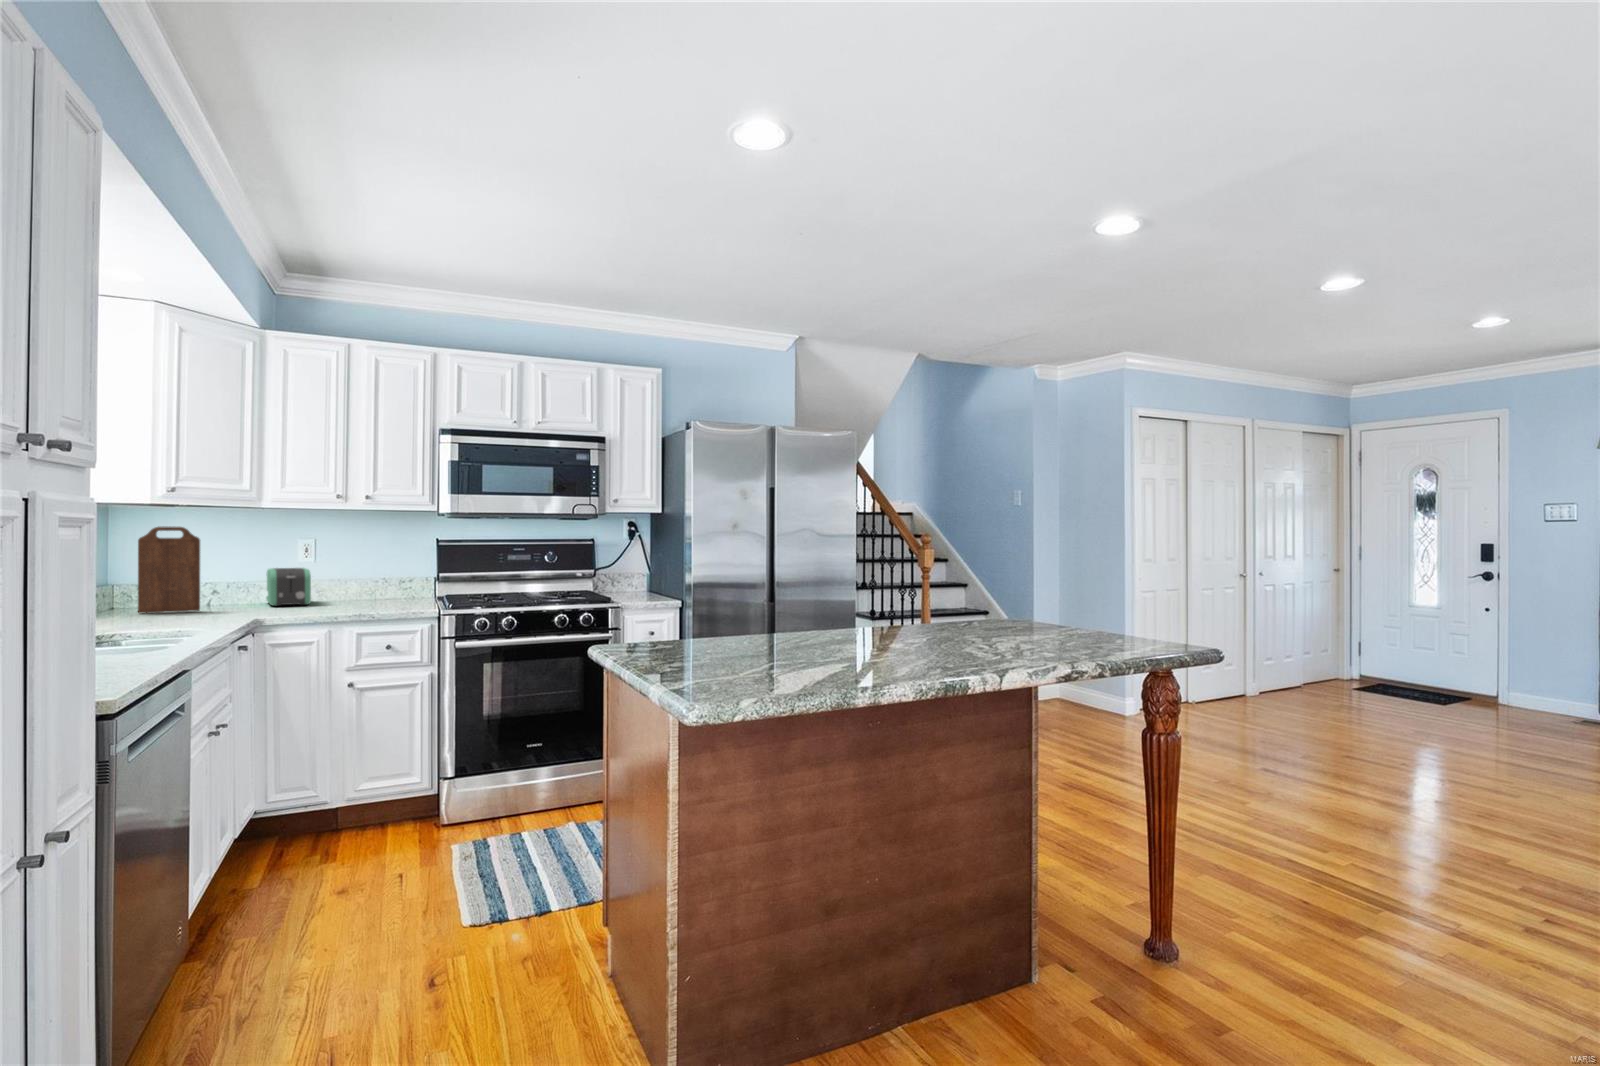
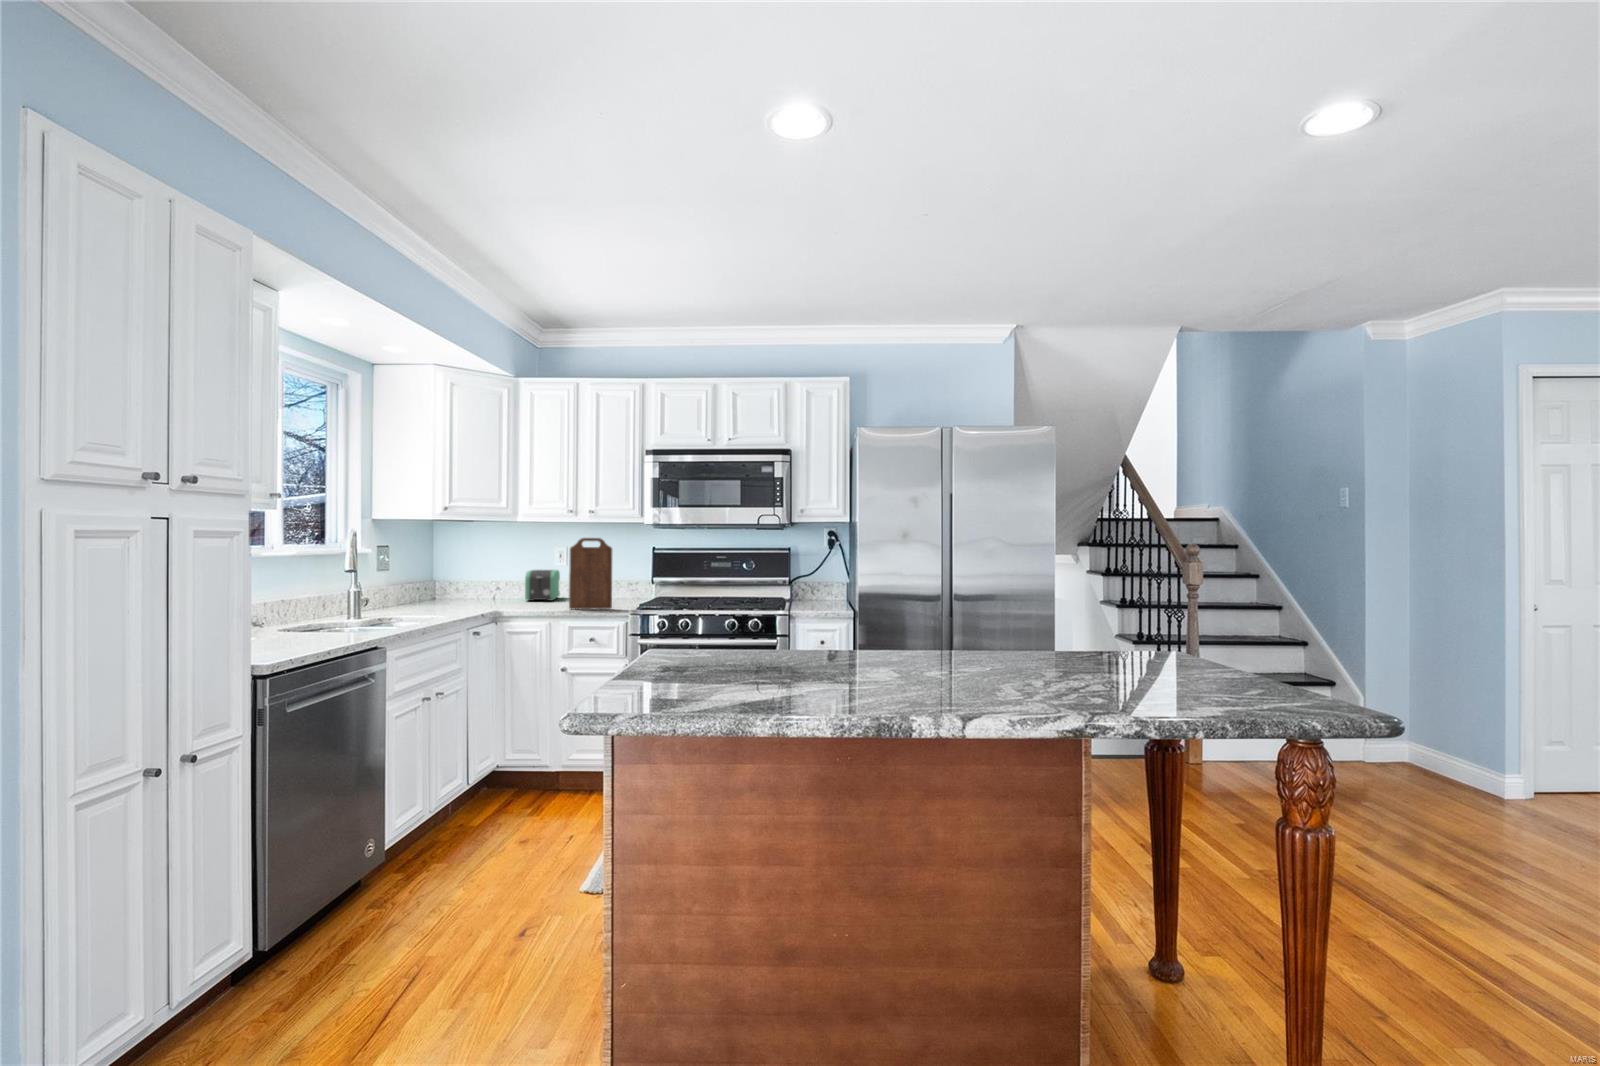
cutting board: present [138,526,200,613] -> present [569,538,612,609]

